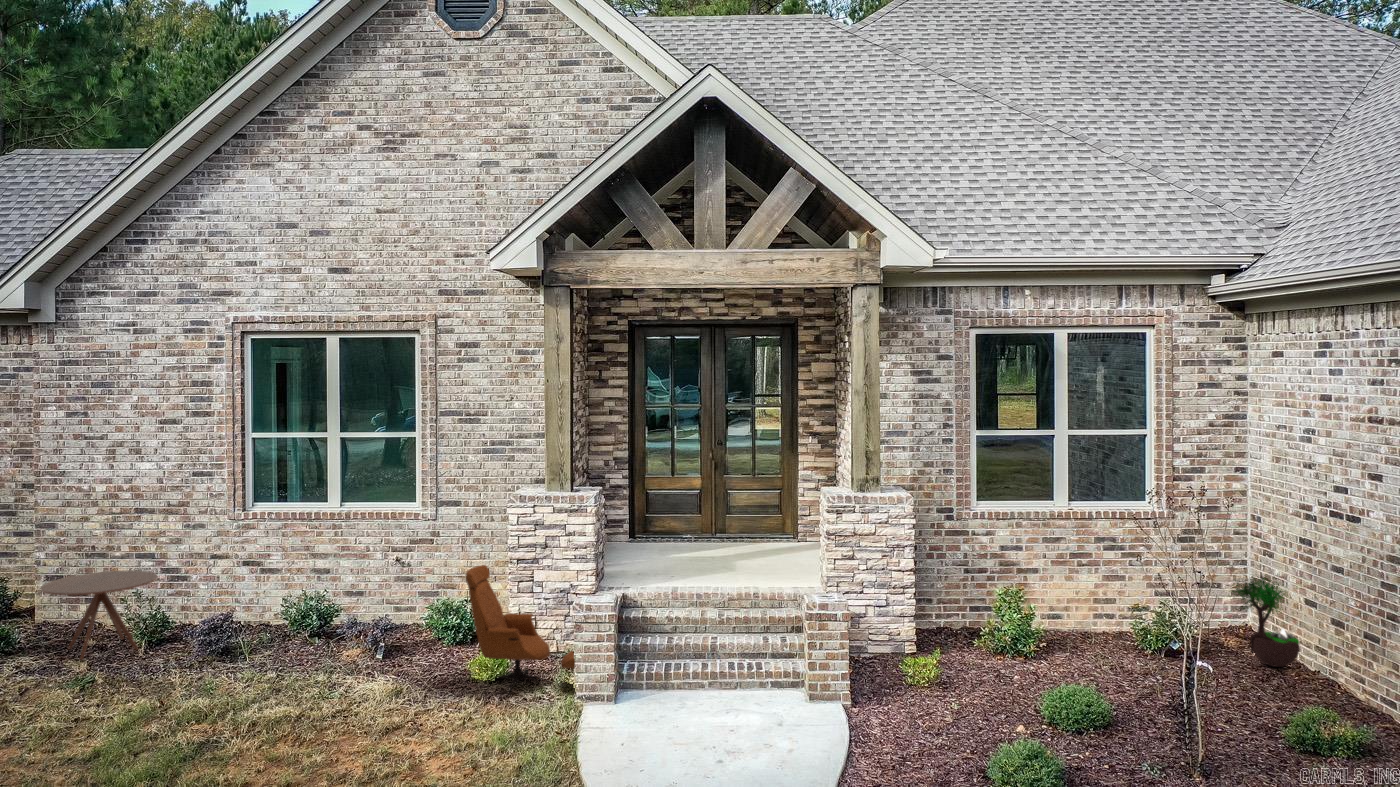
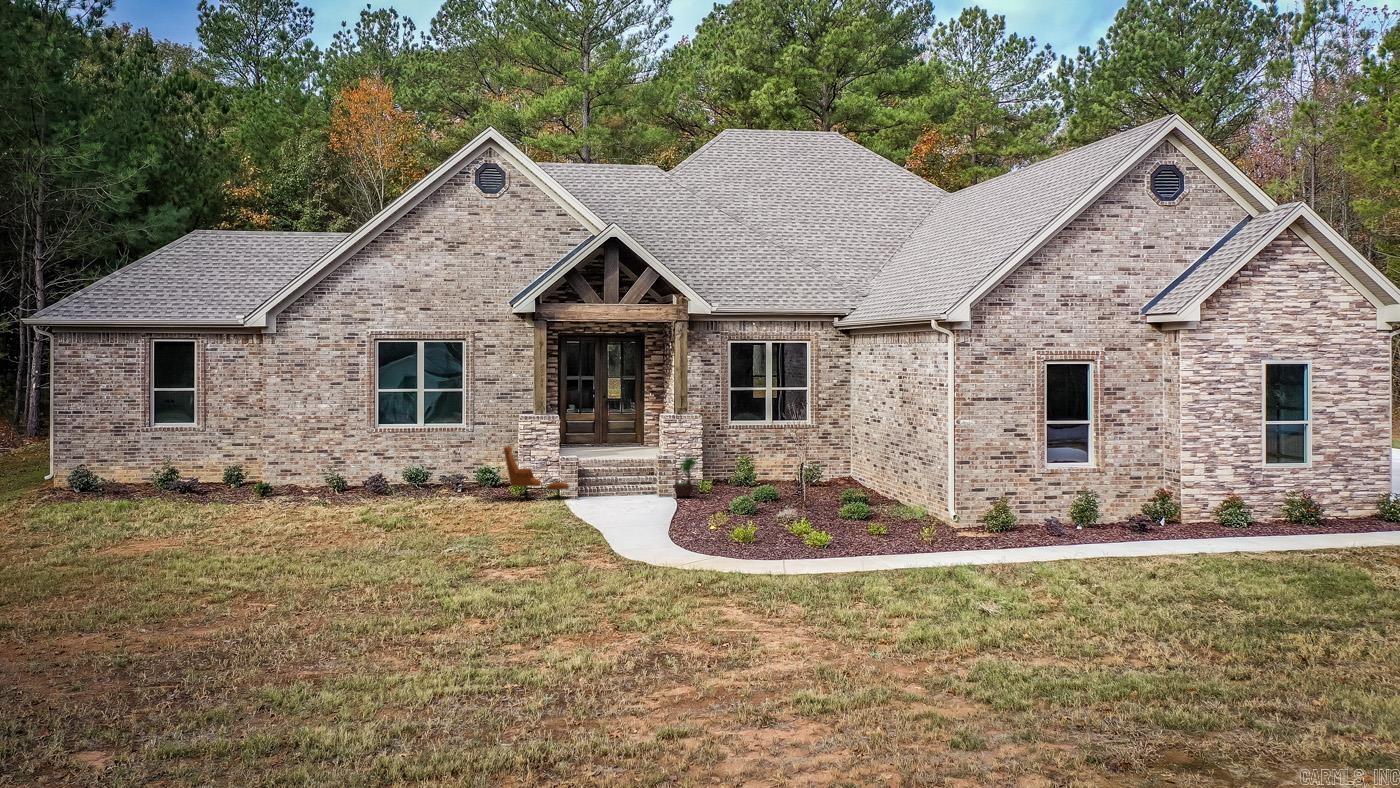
round table: present [41,570,157,660] -> none [281,459,335,498]
potted tree: present [1232,577,1300,667] -> present [674,457,697,497]

